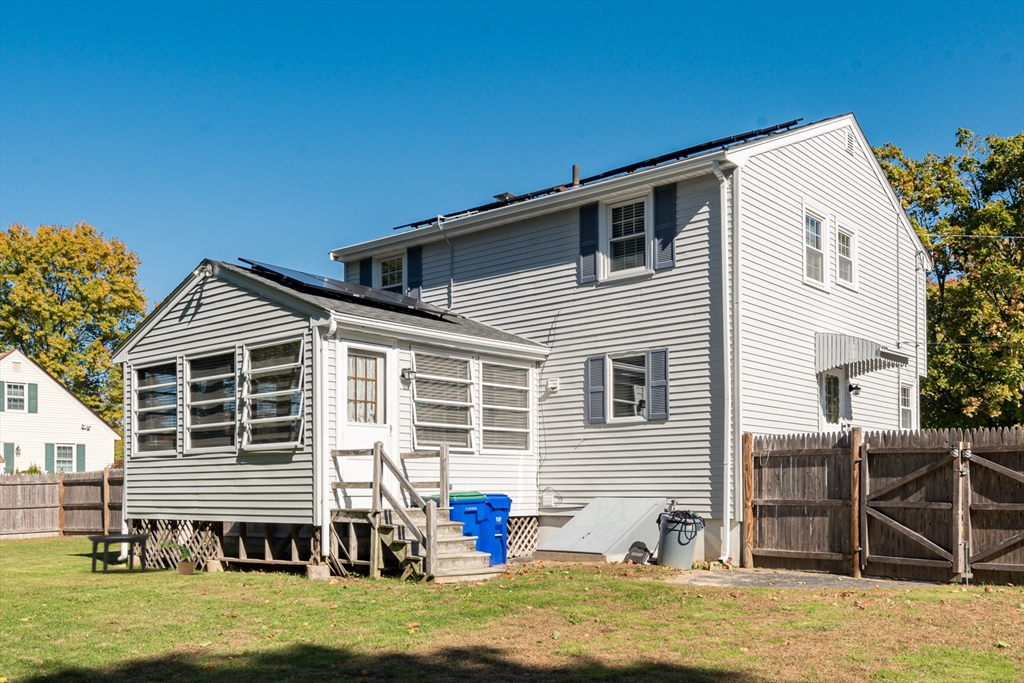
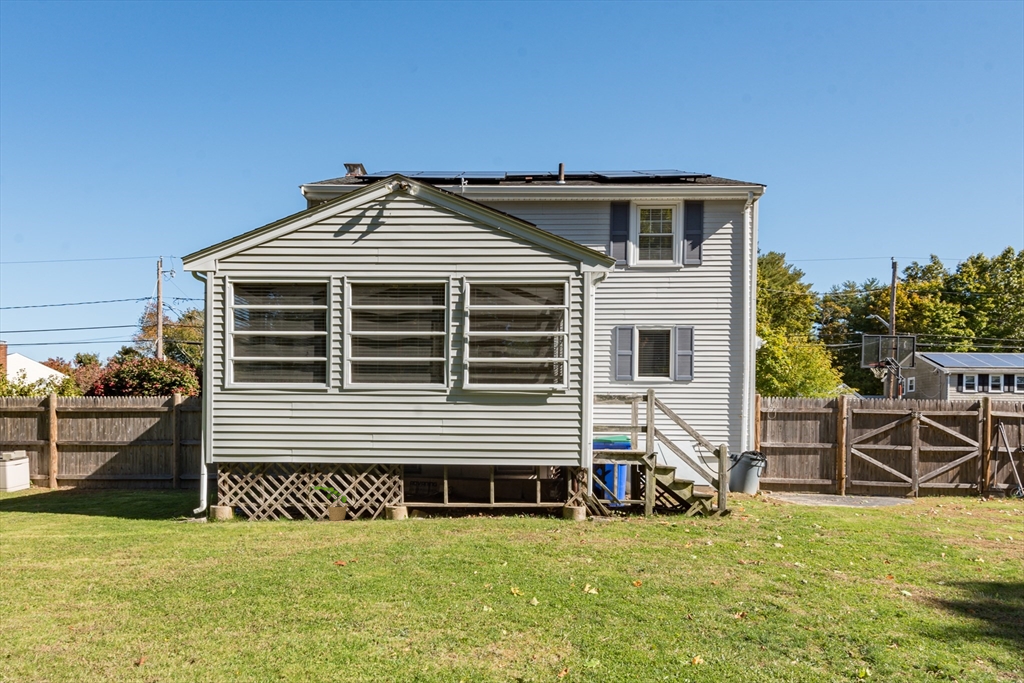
round table: present [87,534,152,574] -> none [194,477,274,532]

